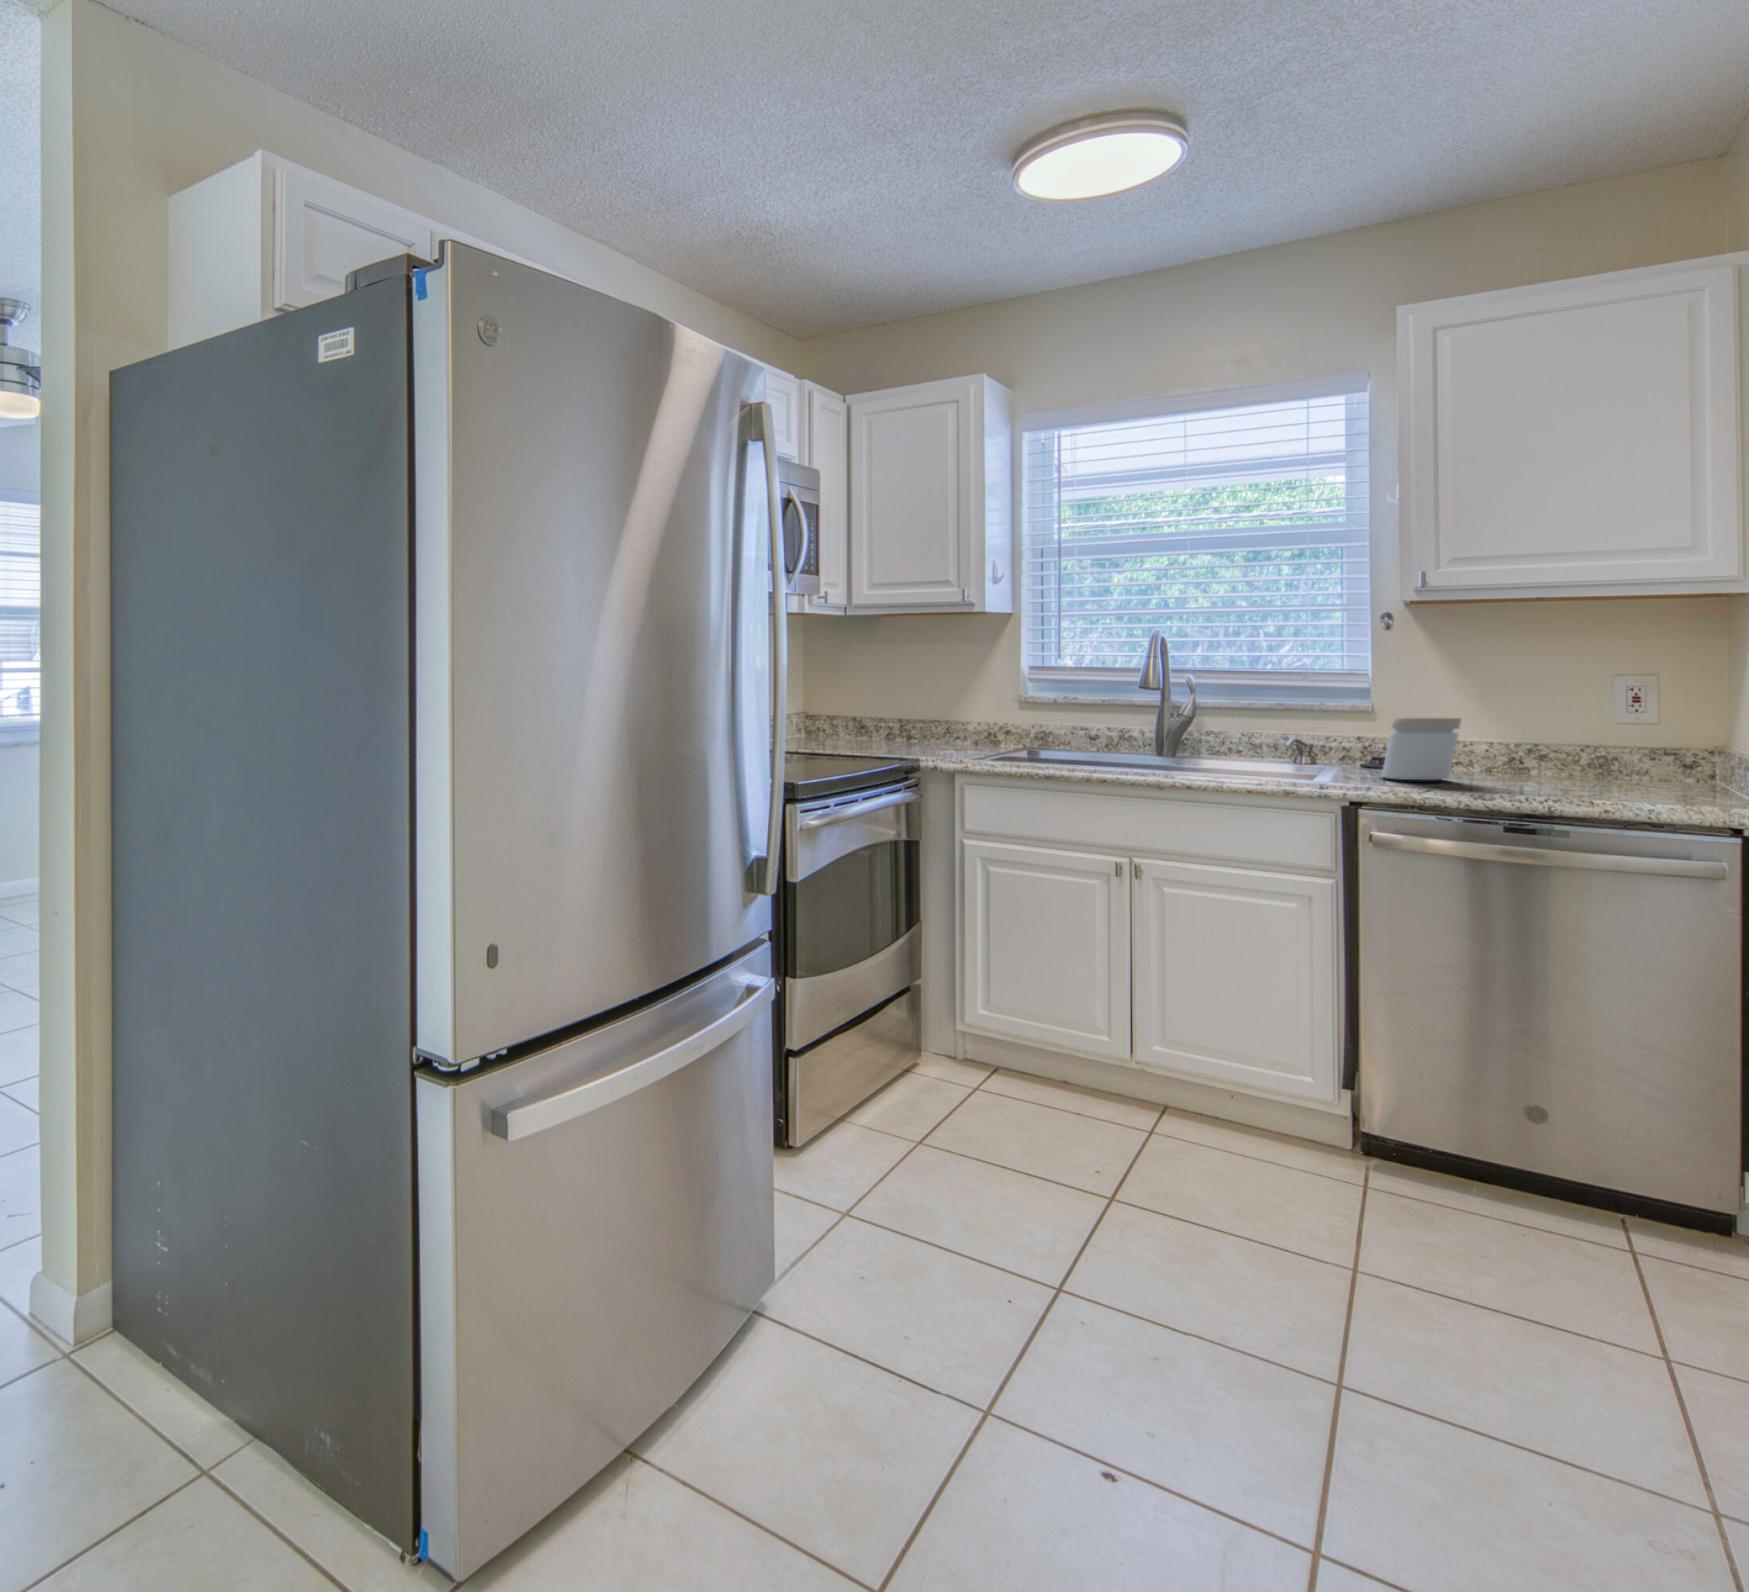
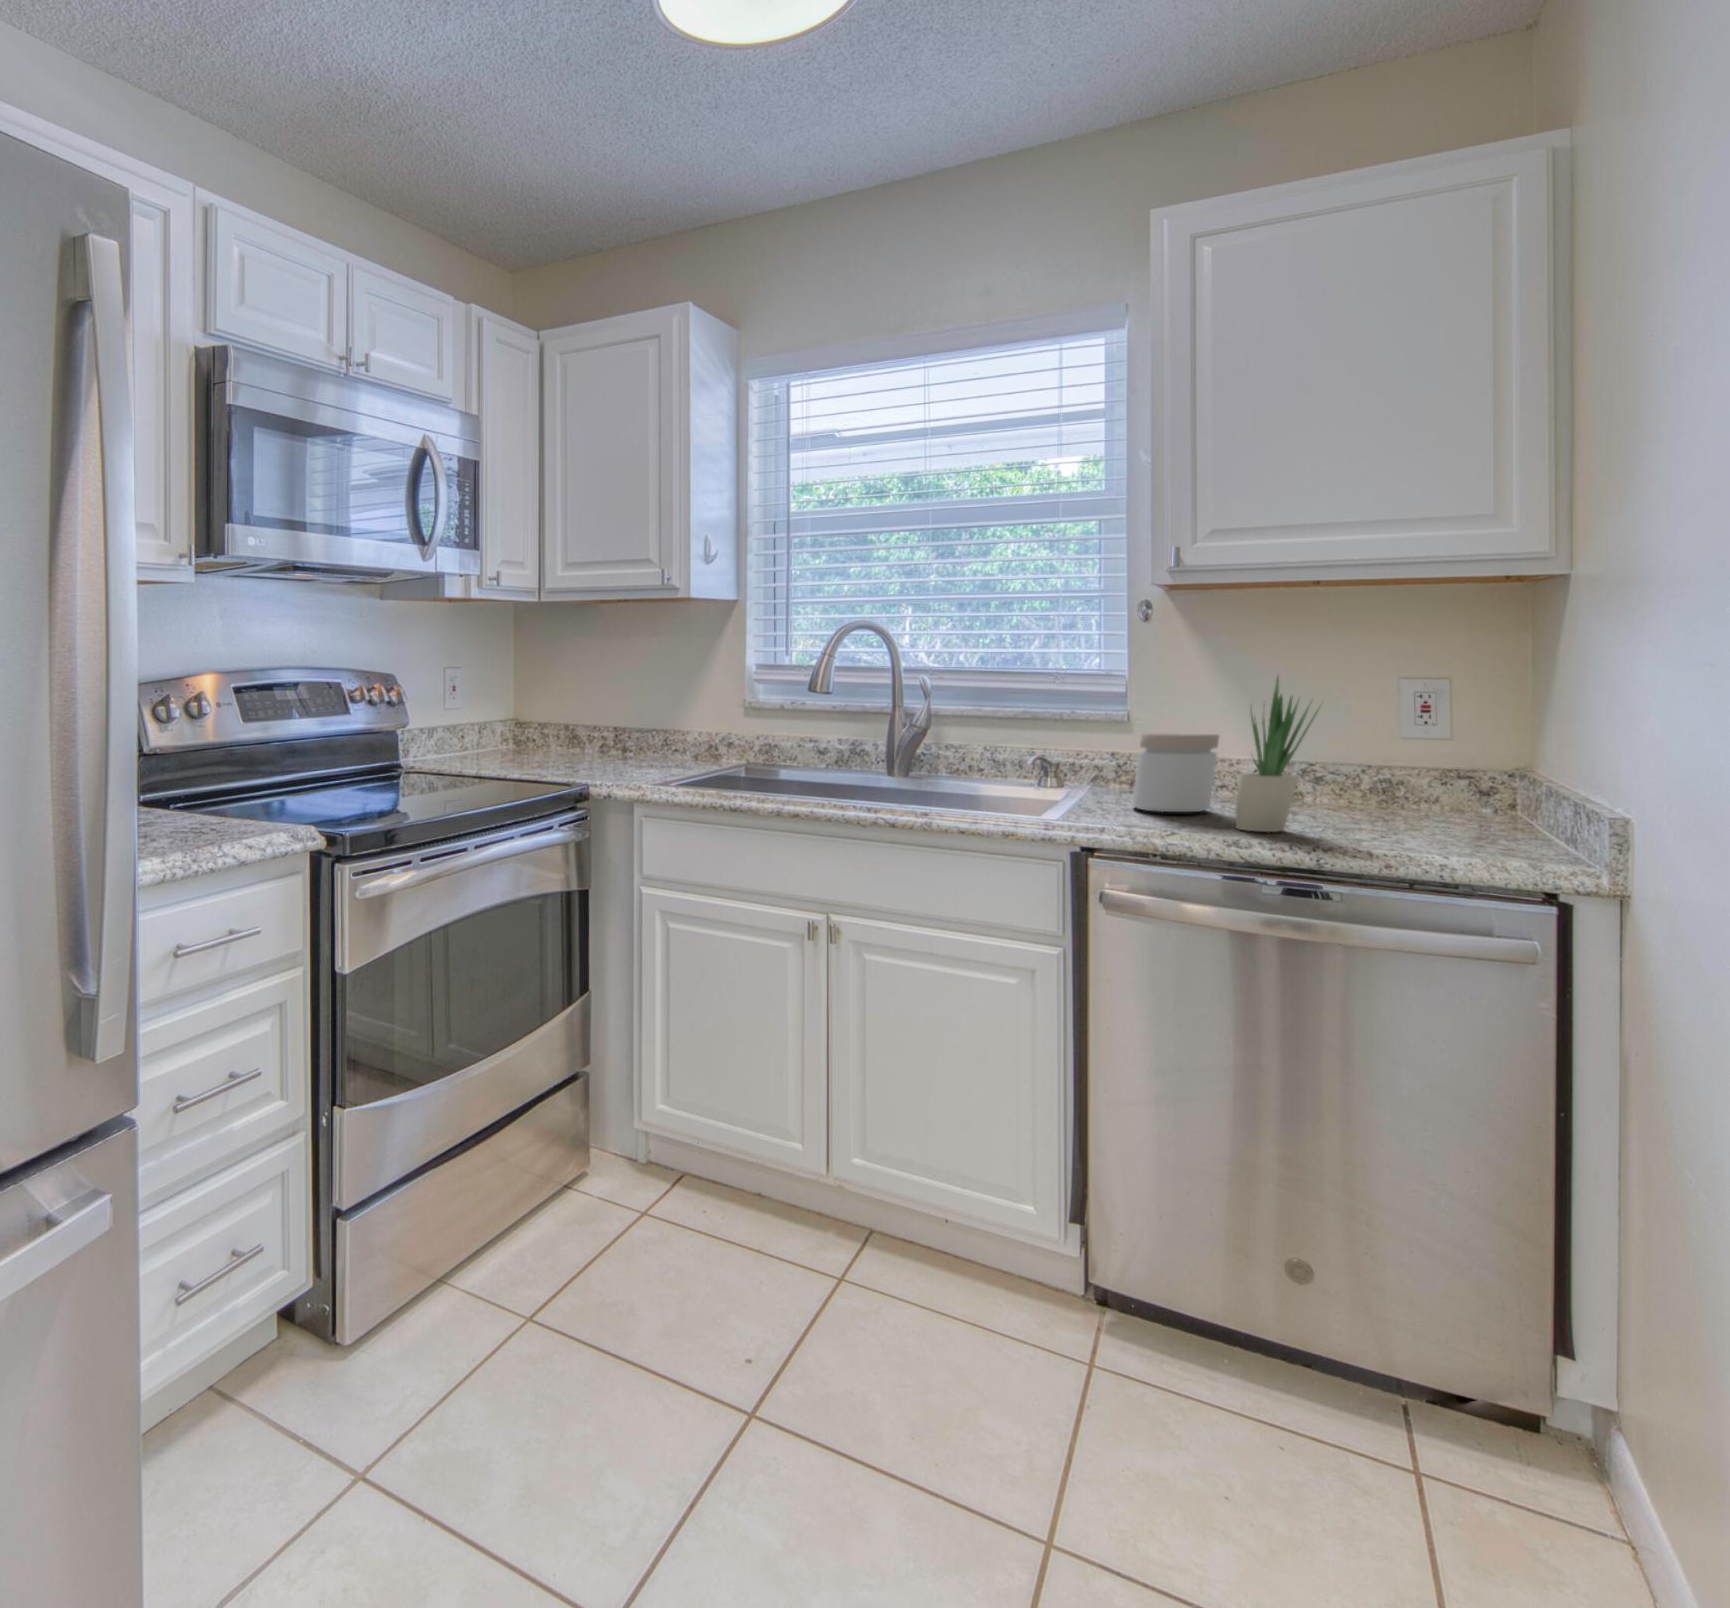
potted plant: none [1475,667,1558,792] -> present [1236,678,1318,832]

